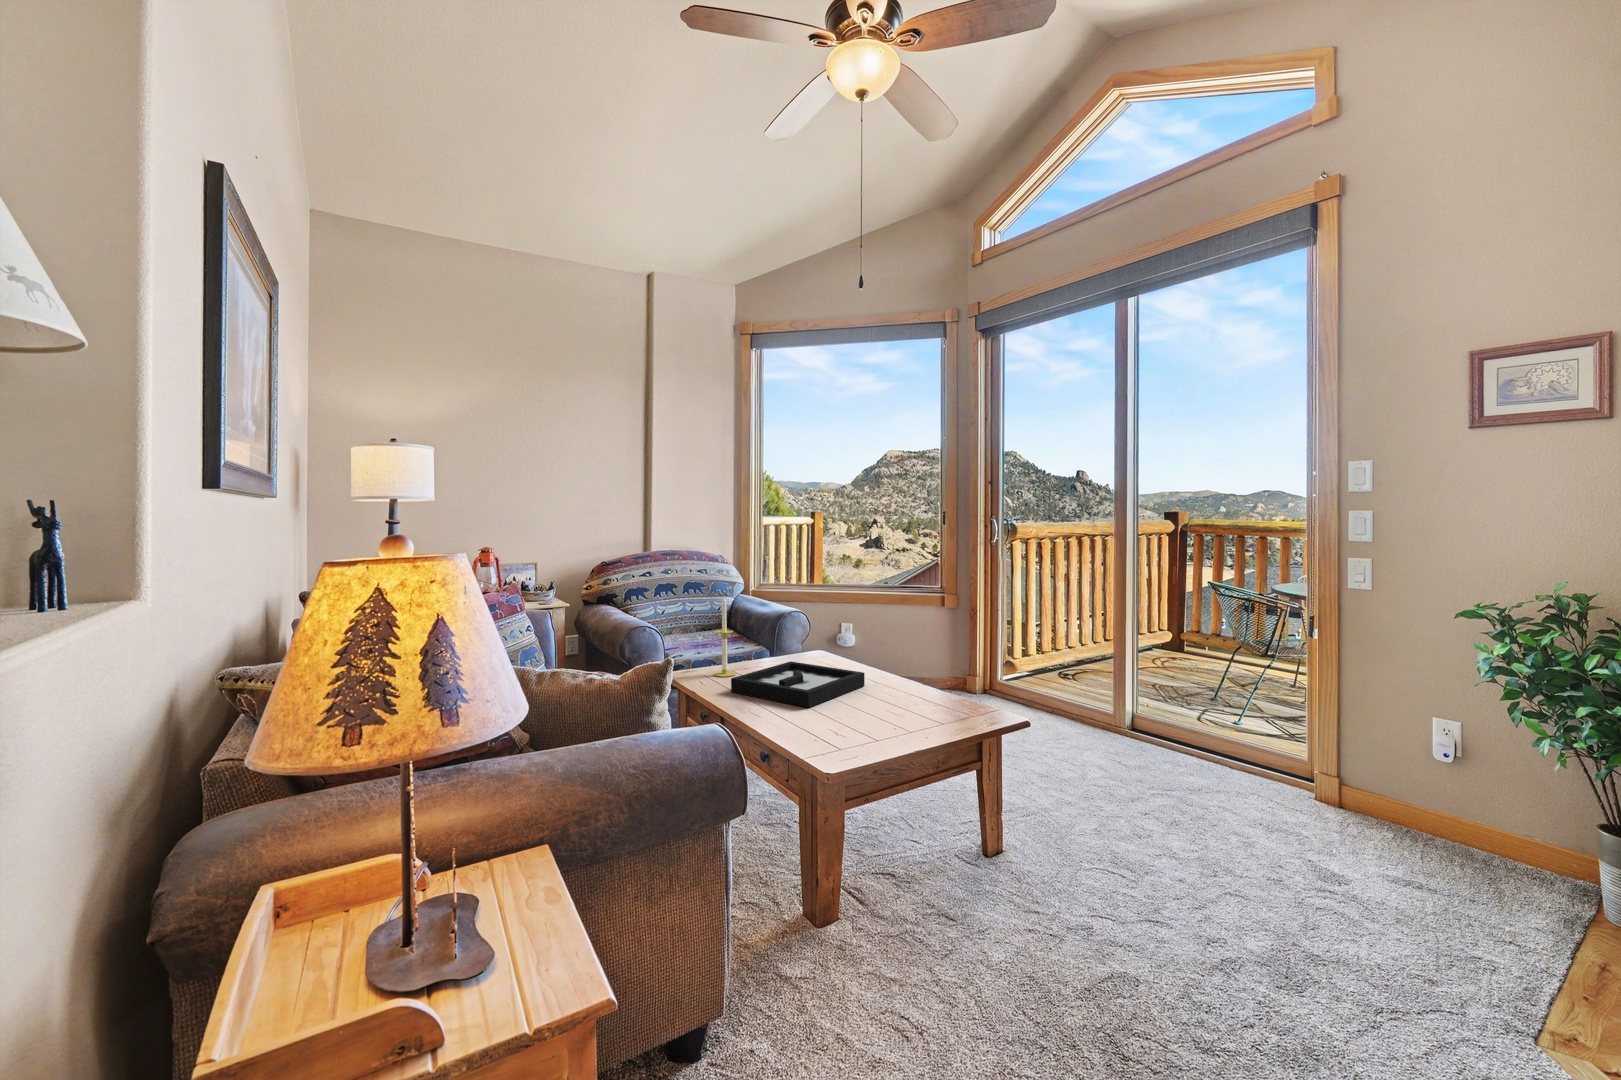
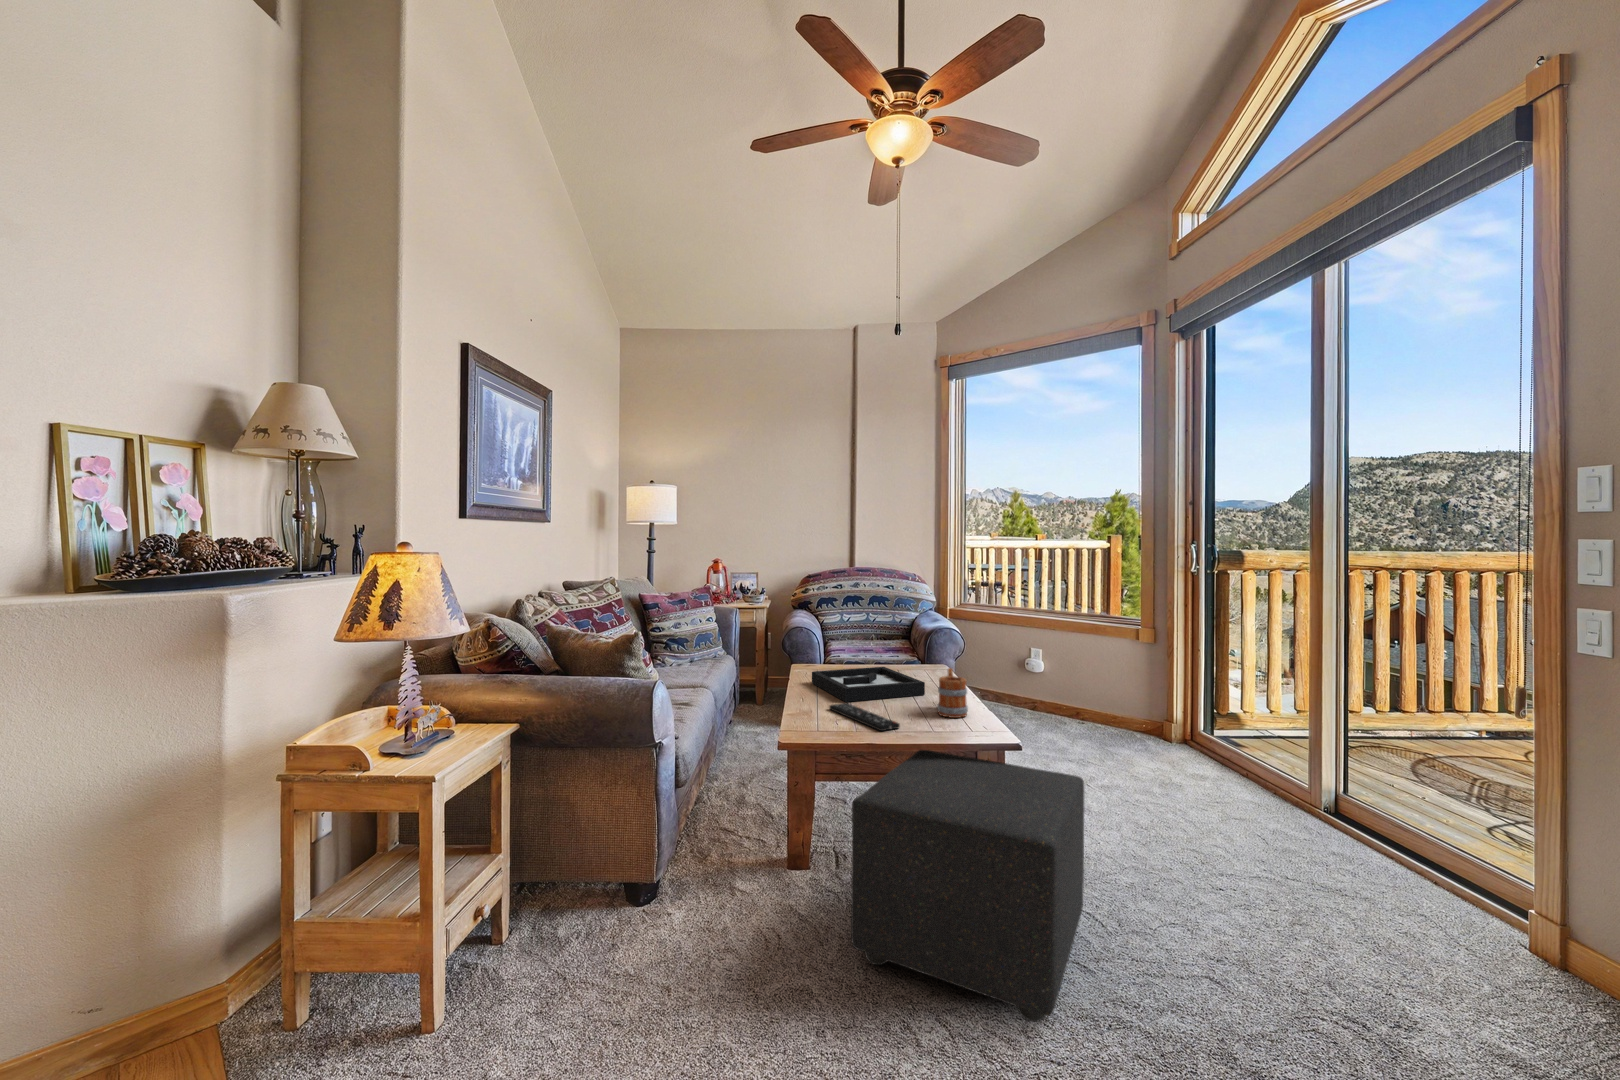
candle: present [714,597,735,677] -> none [822,603,840,673]
mug: none [906,654,944,706] -> present [937,668,968,718]
remote control: none [808,708,913,734] -> present [829,703,900,731]
ottoman: none [946,741,1214,993] -> present [851,750,1084,1022]

